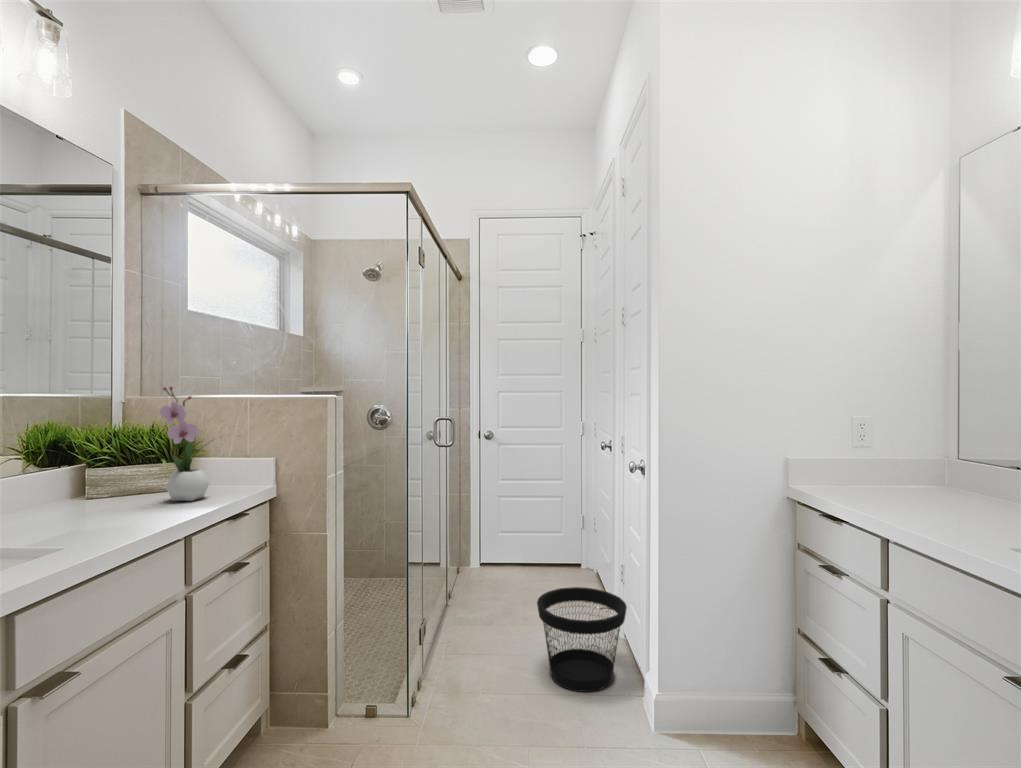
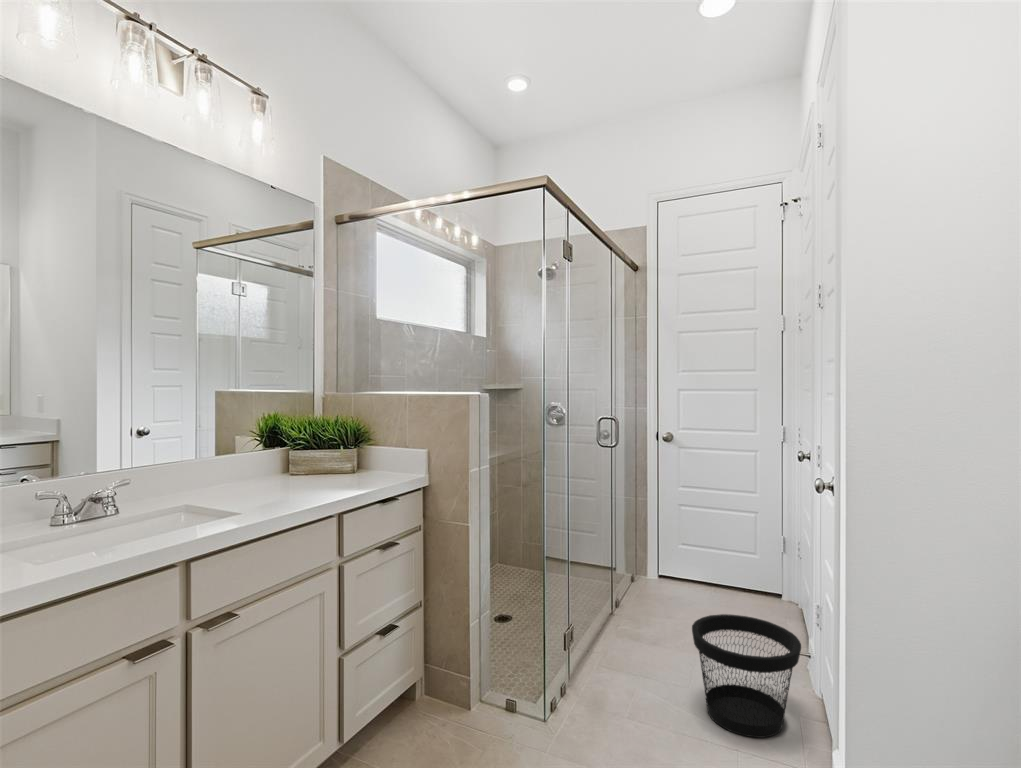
flower arrangement: present [160,386,210,501] -> none [331,385,376,484]

